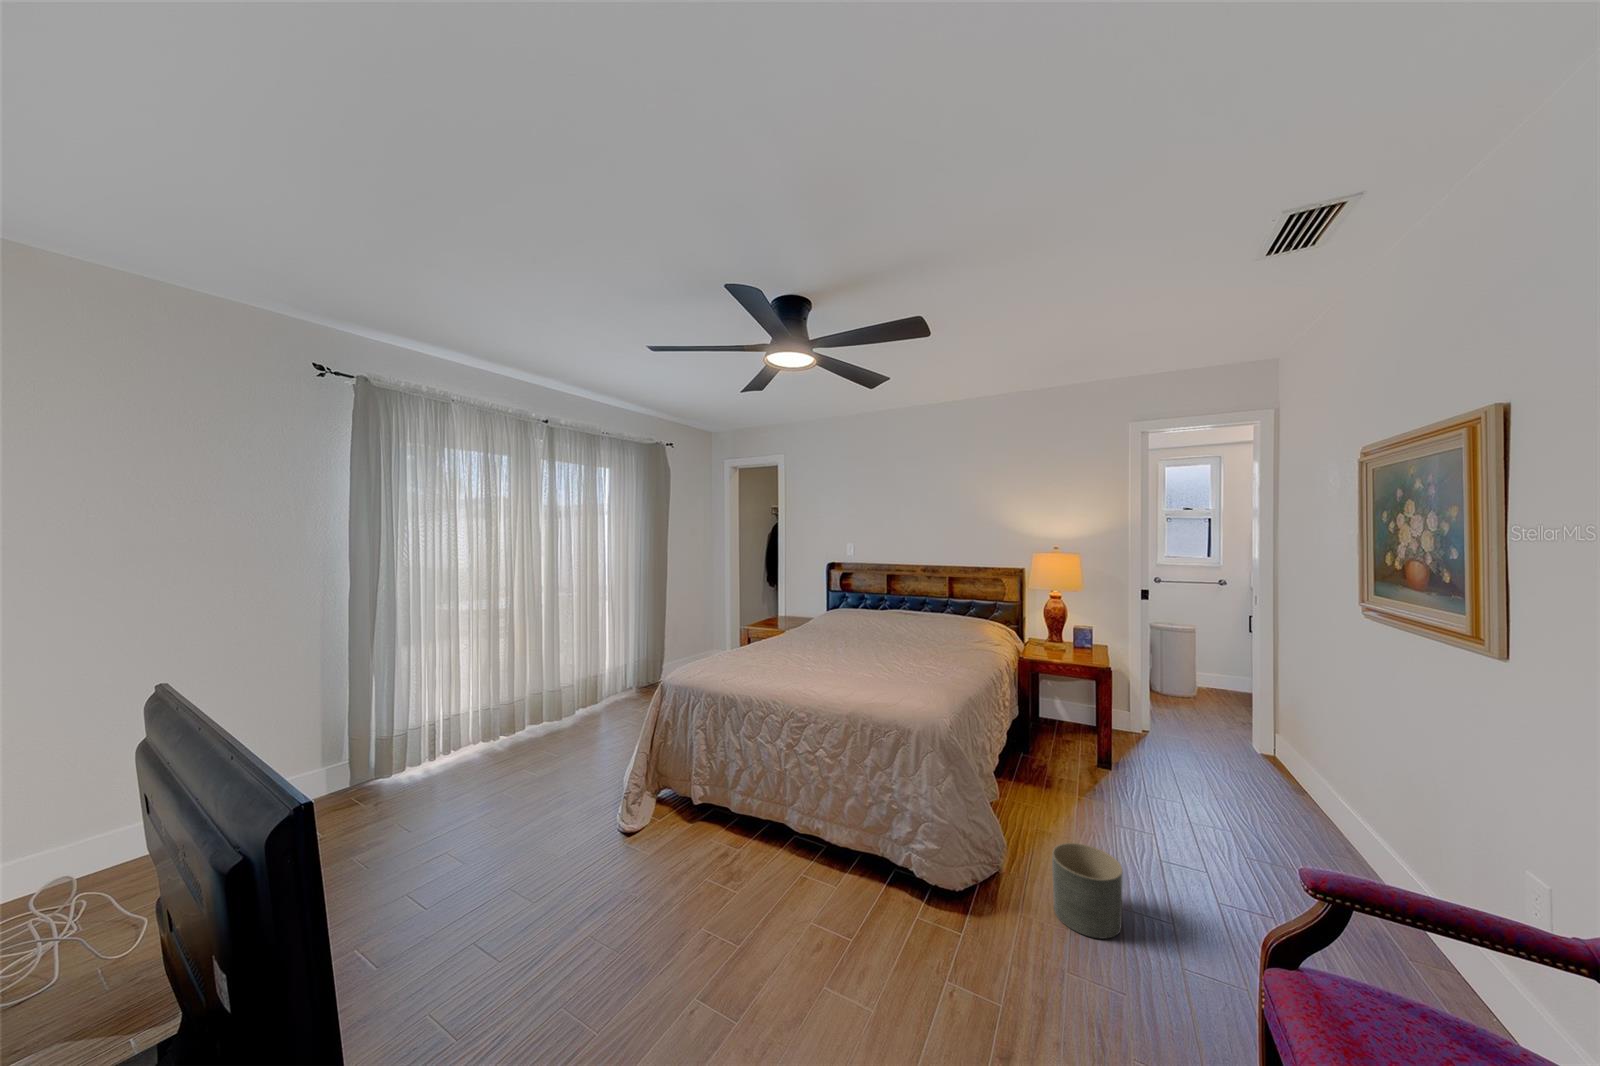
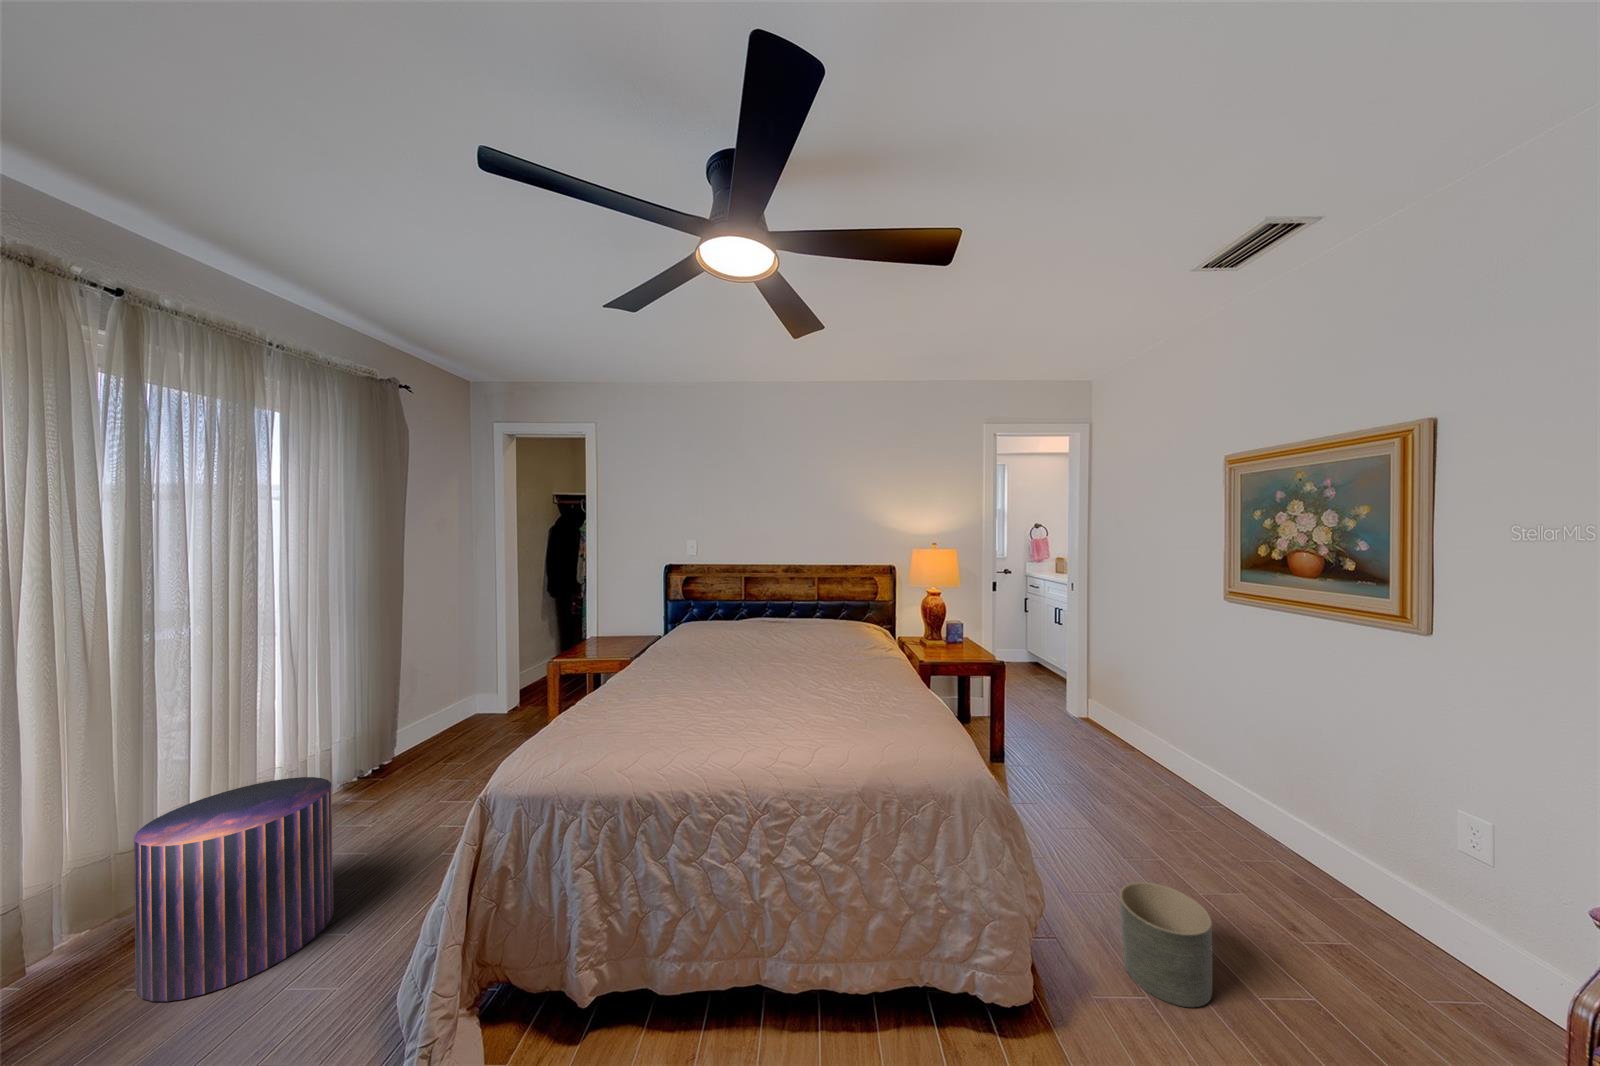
pouf: none [534,667,610,759] -> present [134,777,333,1001]

